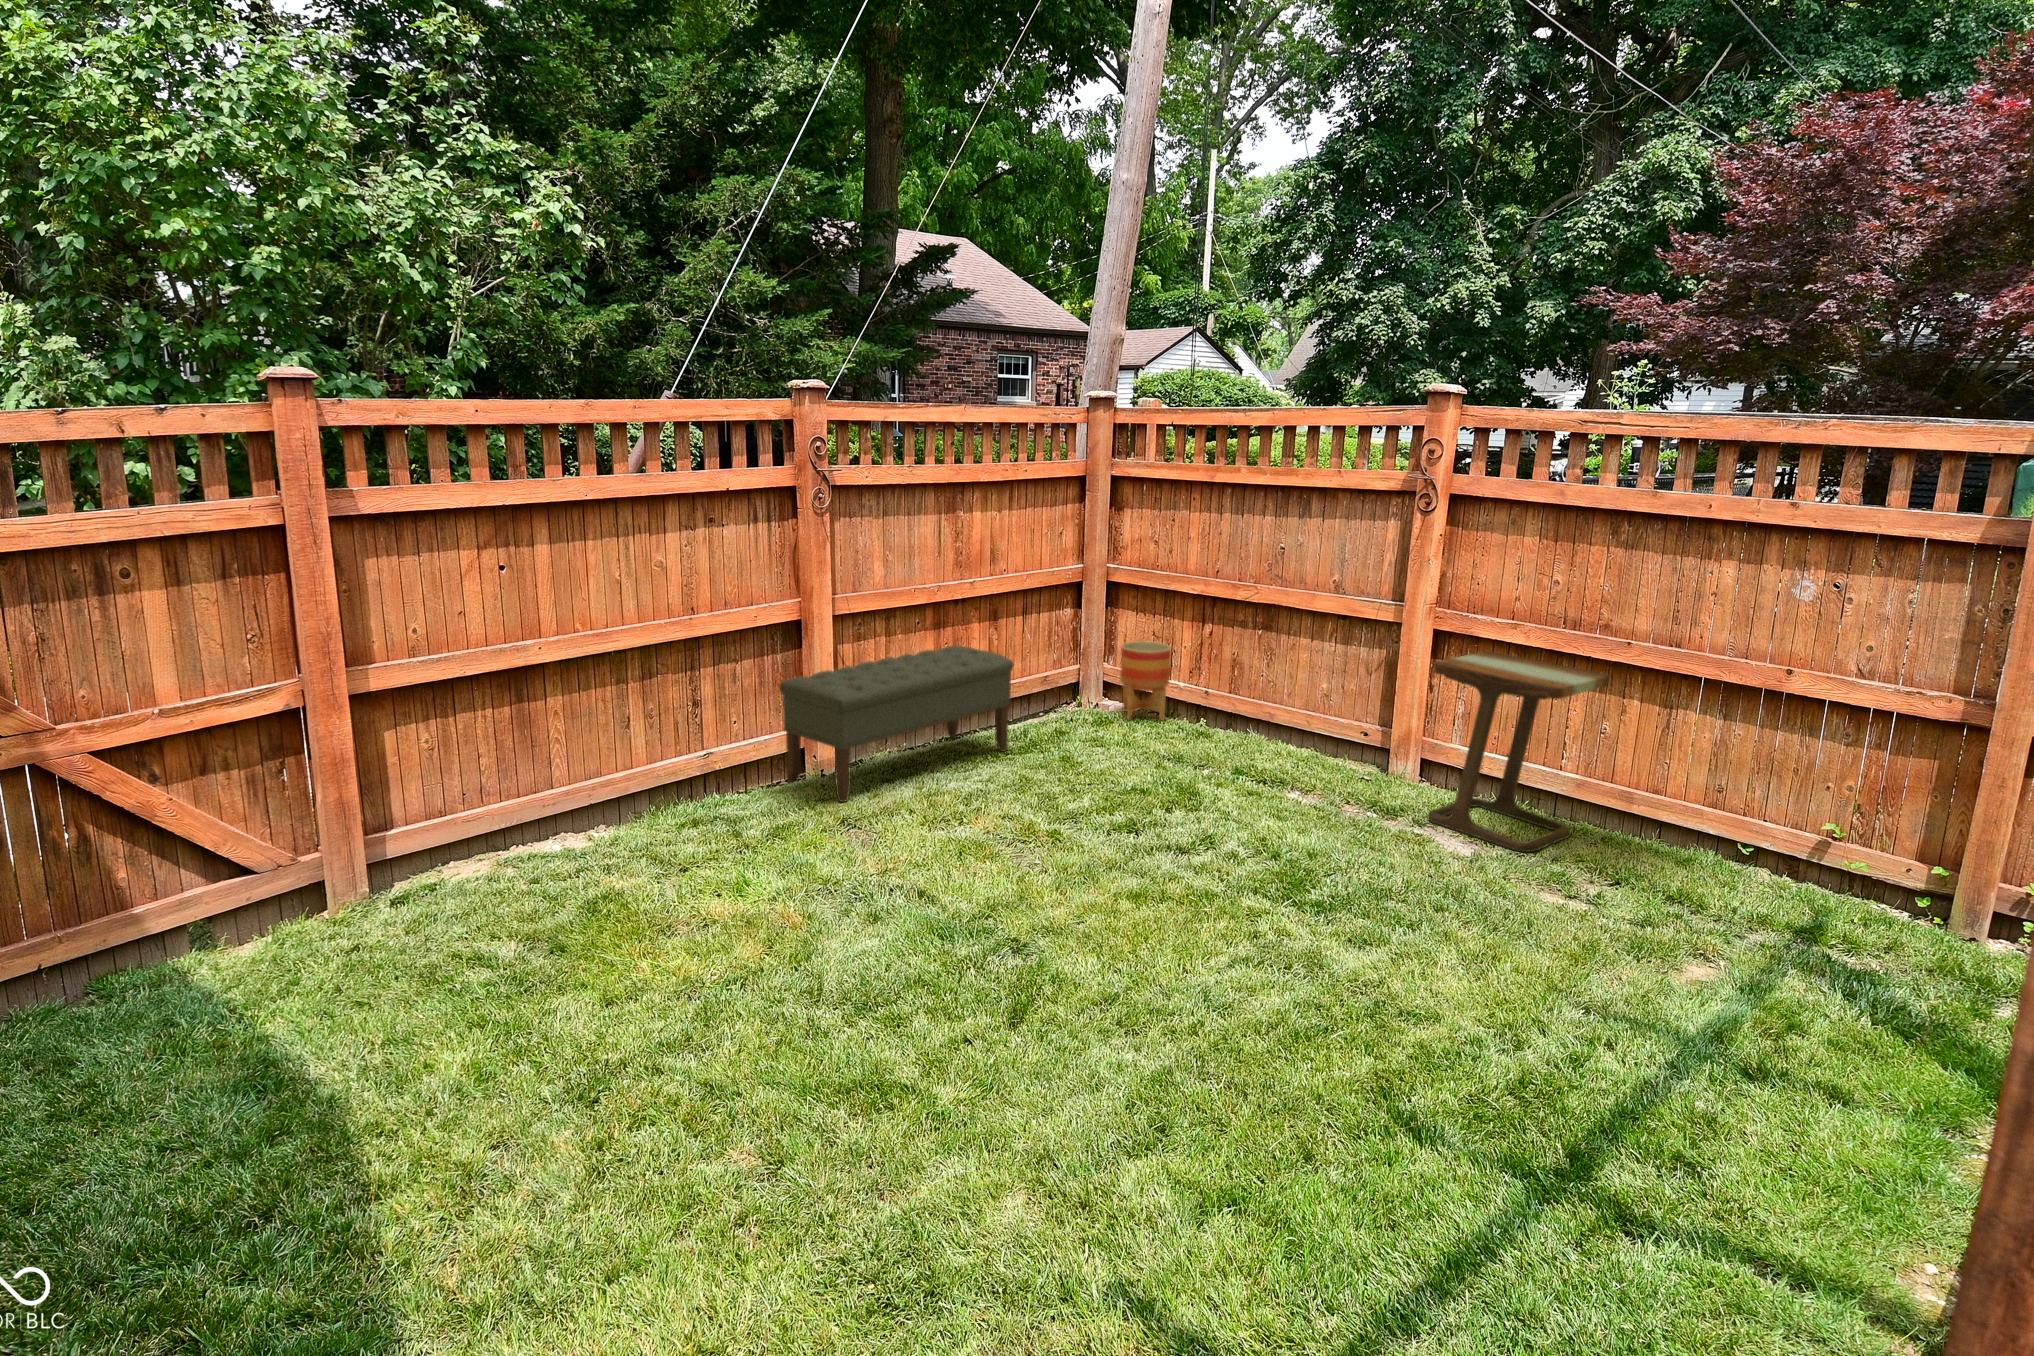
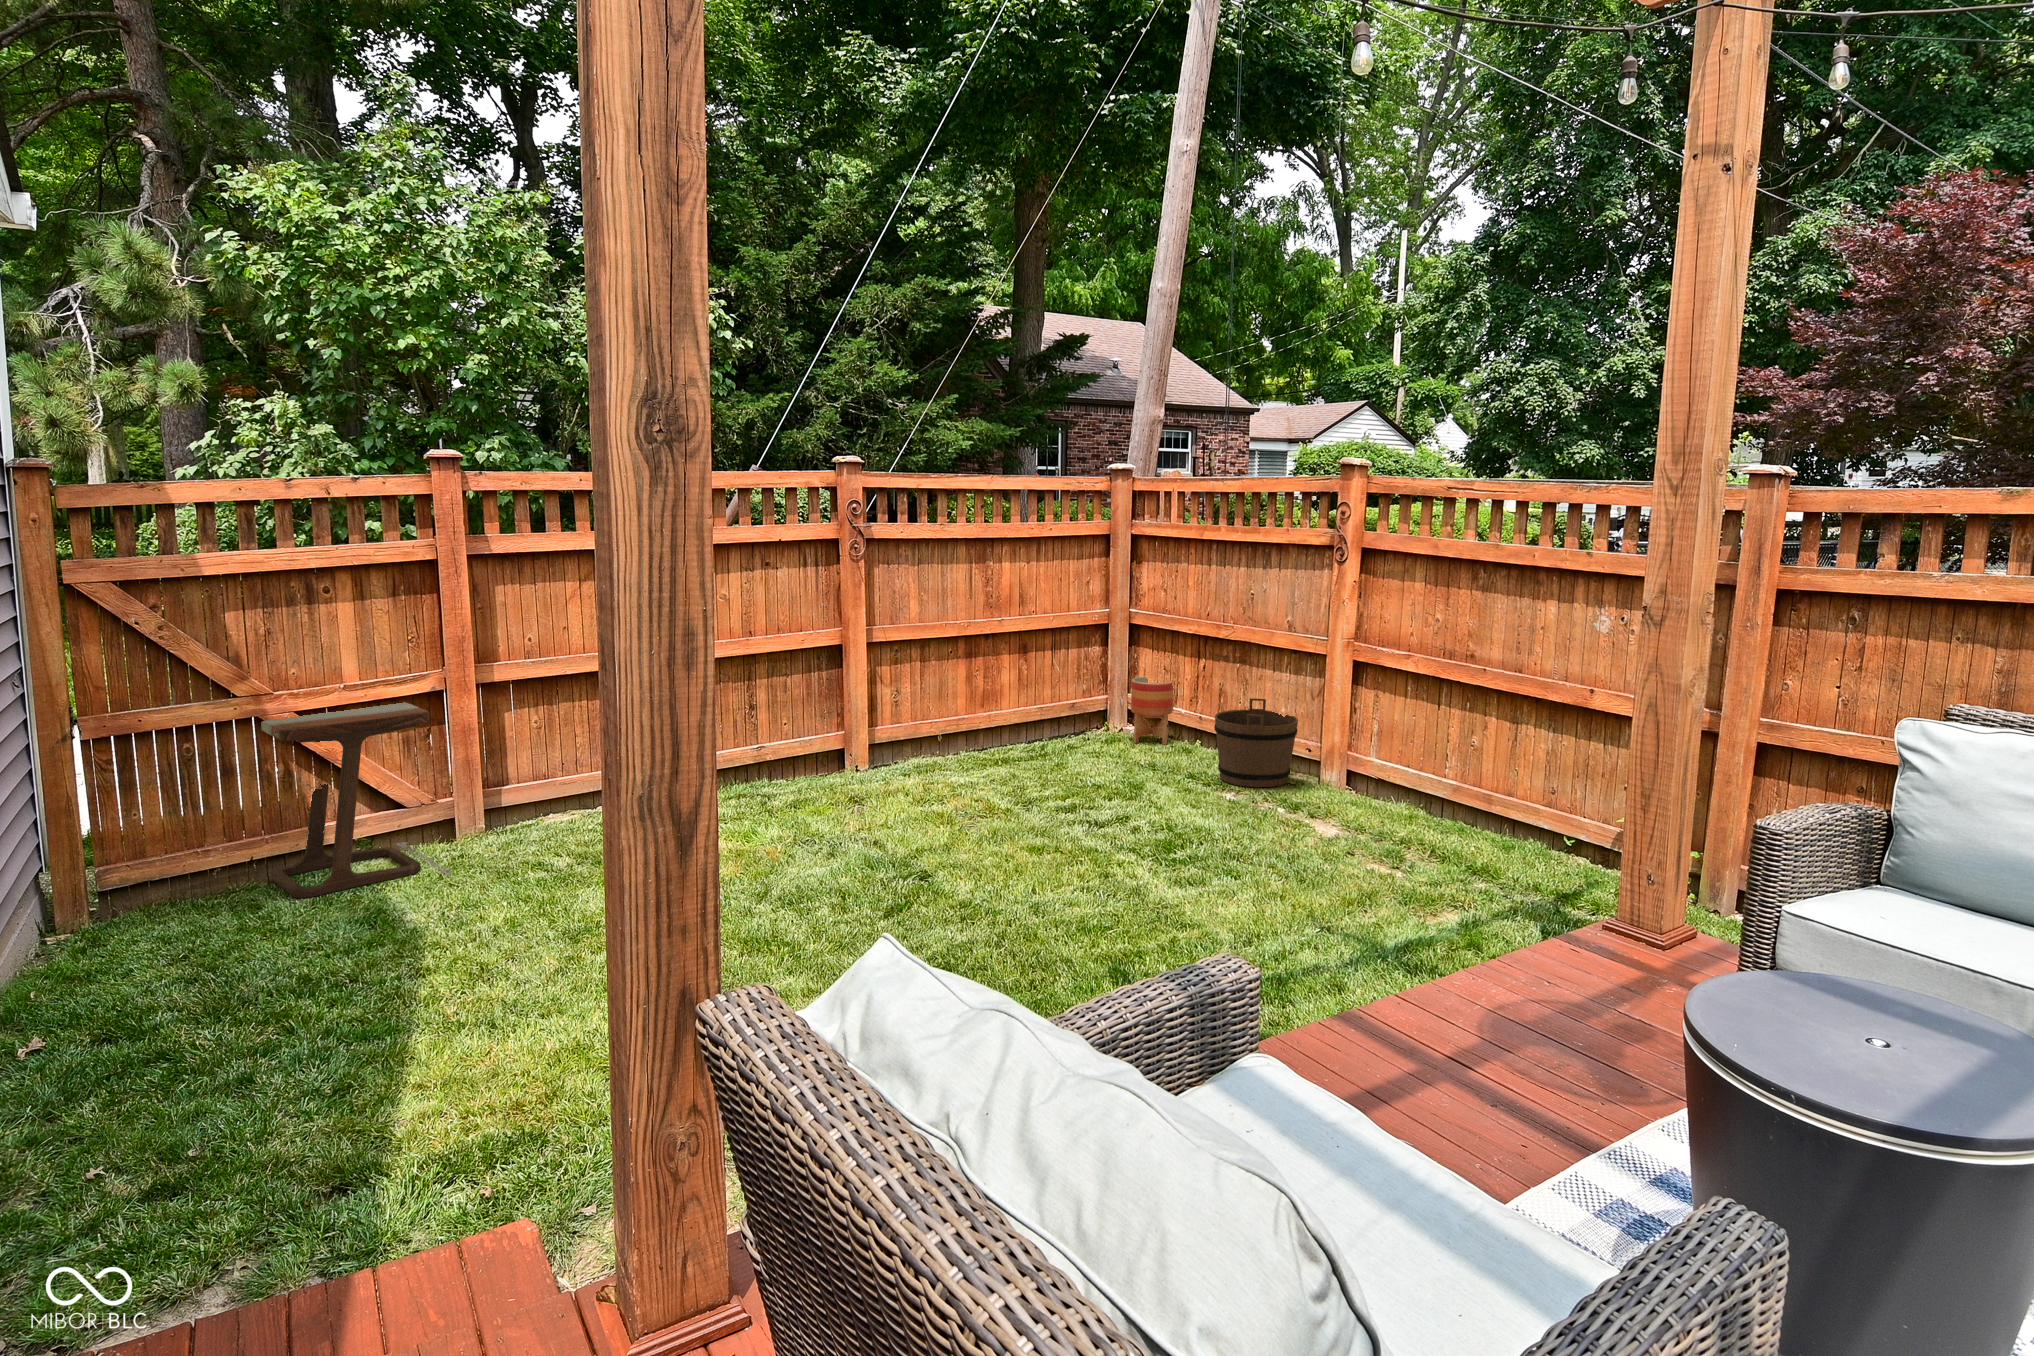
bench: present [780,645,1014,802] -> none [816,672,1019,788]
side table: present [1428,651,1609,865] -> present [261,702,450,898]
bucket: none [1253,670,1354,777] -> present [1214,698,1298,787]

